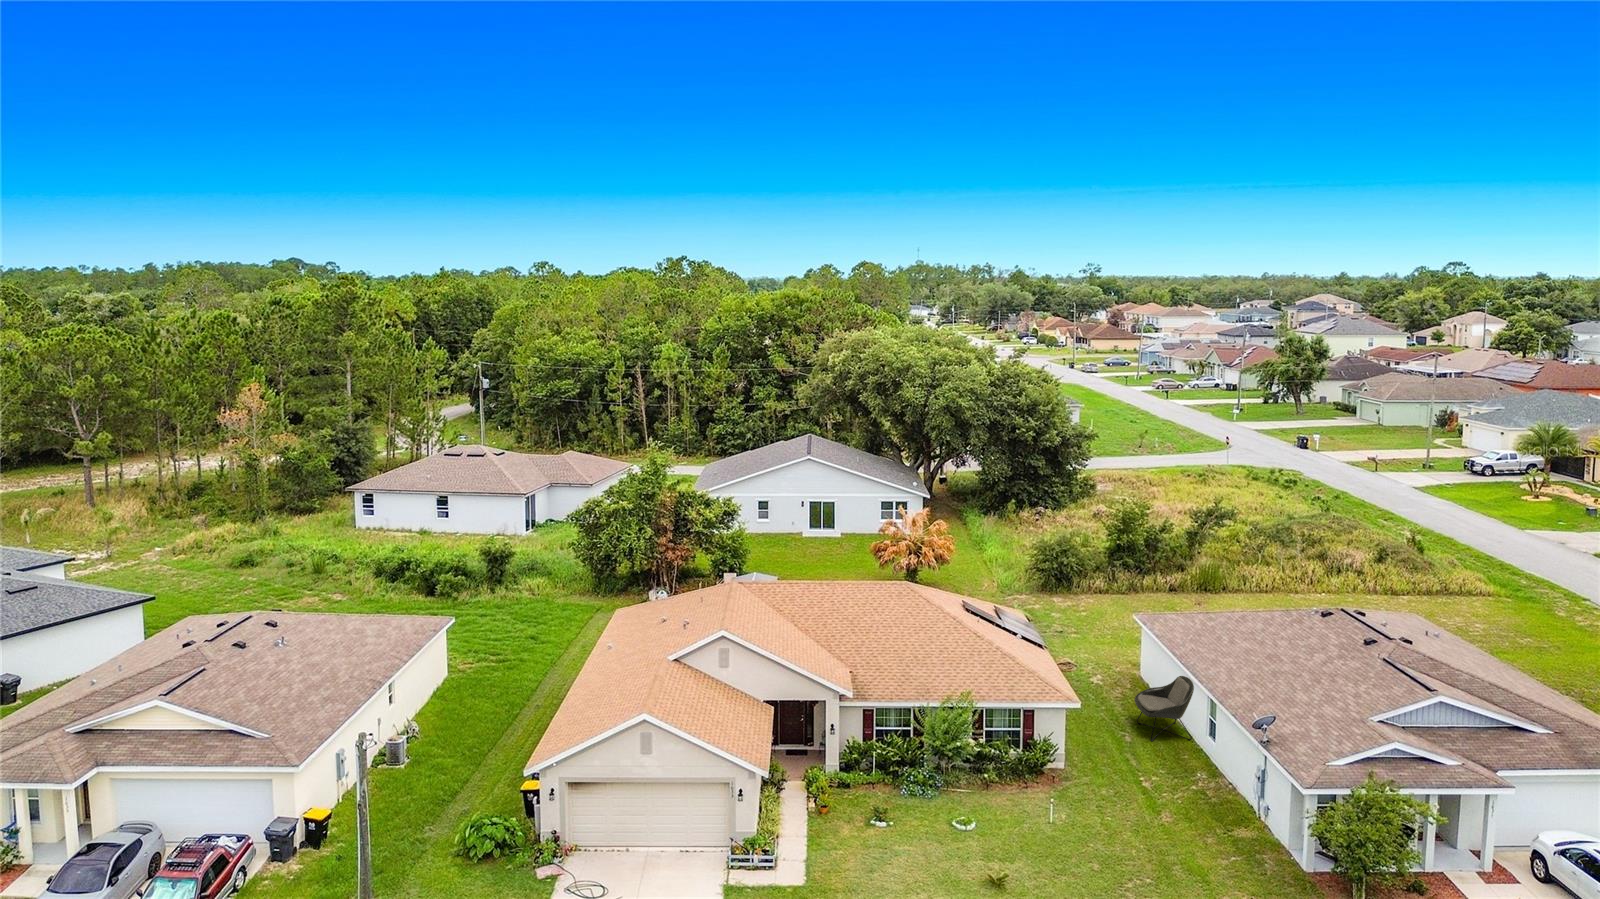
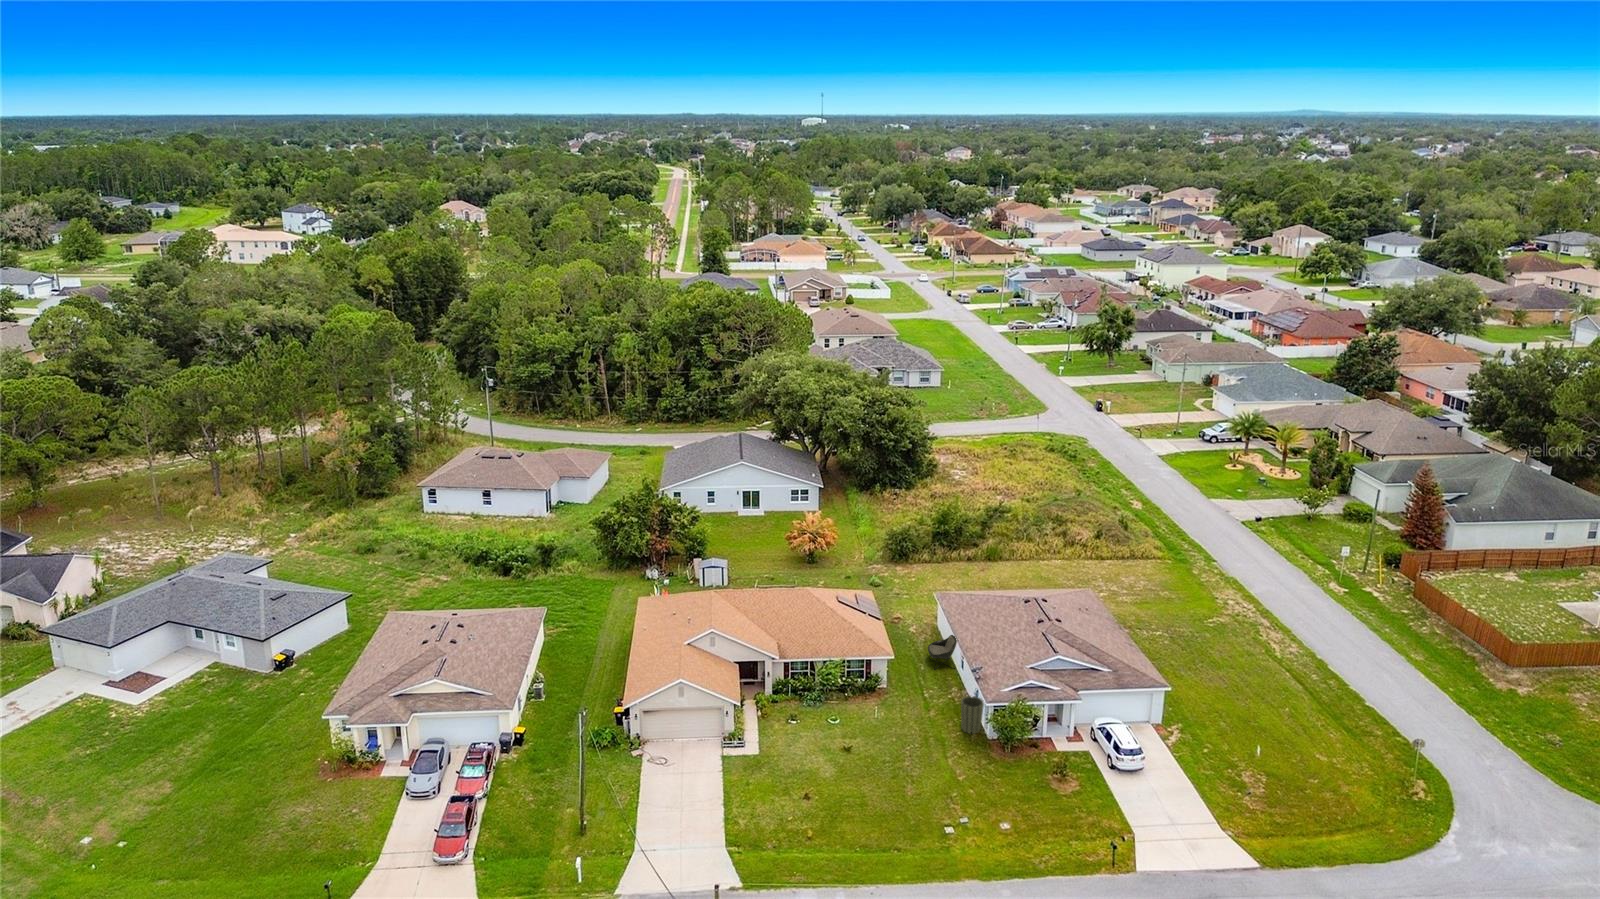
trash can: none [1235,778,1288,861] -> present [961,696,984,734]

